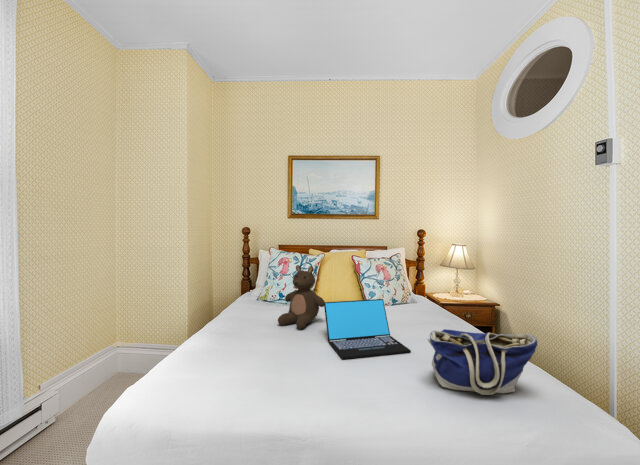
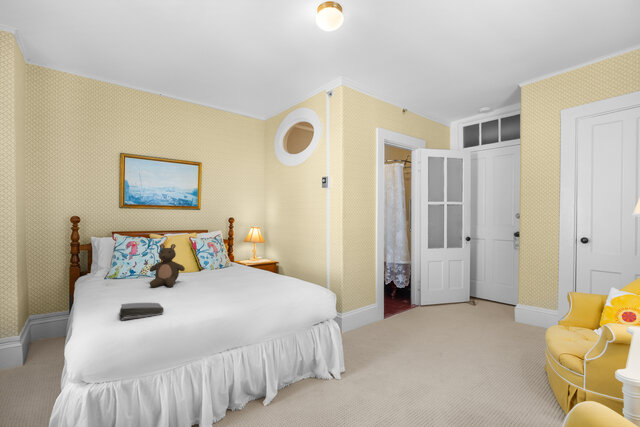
laptop: present [324,299,411,359] -> none [191,261,248,293]
tote bag: present [427,329,537,395] -> none [263,262,306,292]
book: none [167,358,240,394] -> present [120,303,164,320]

